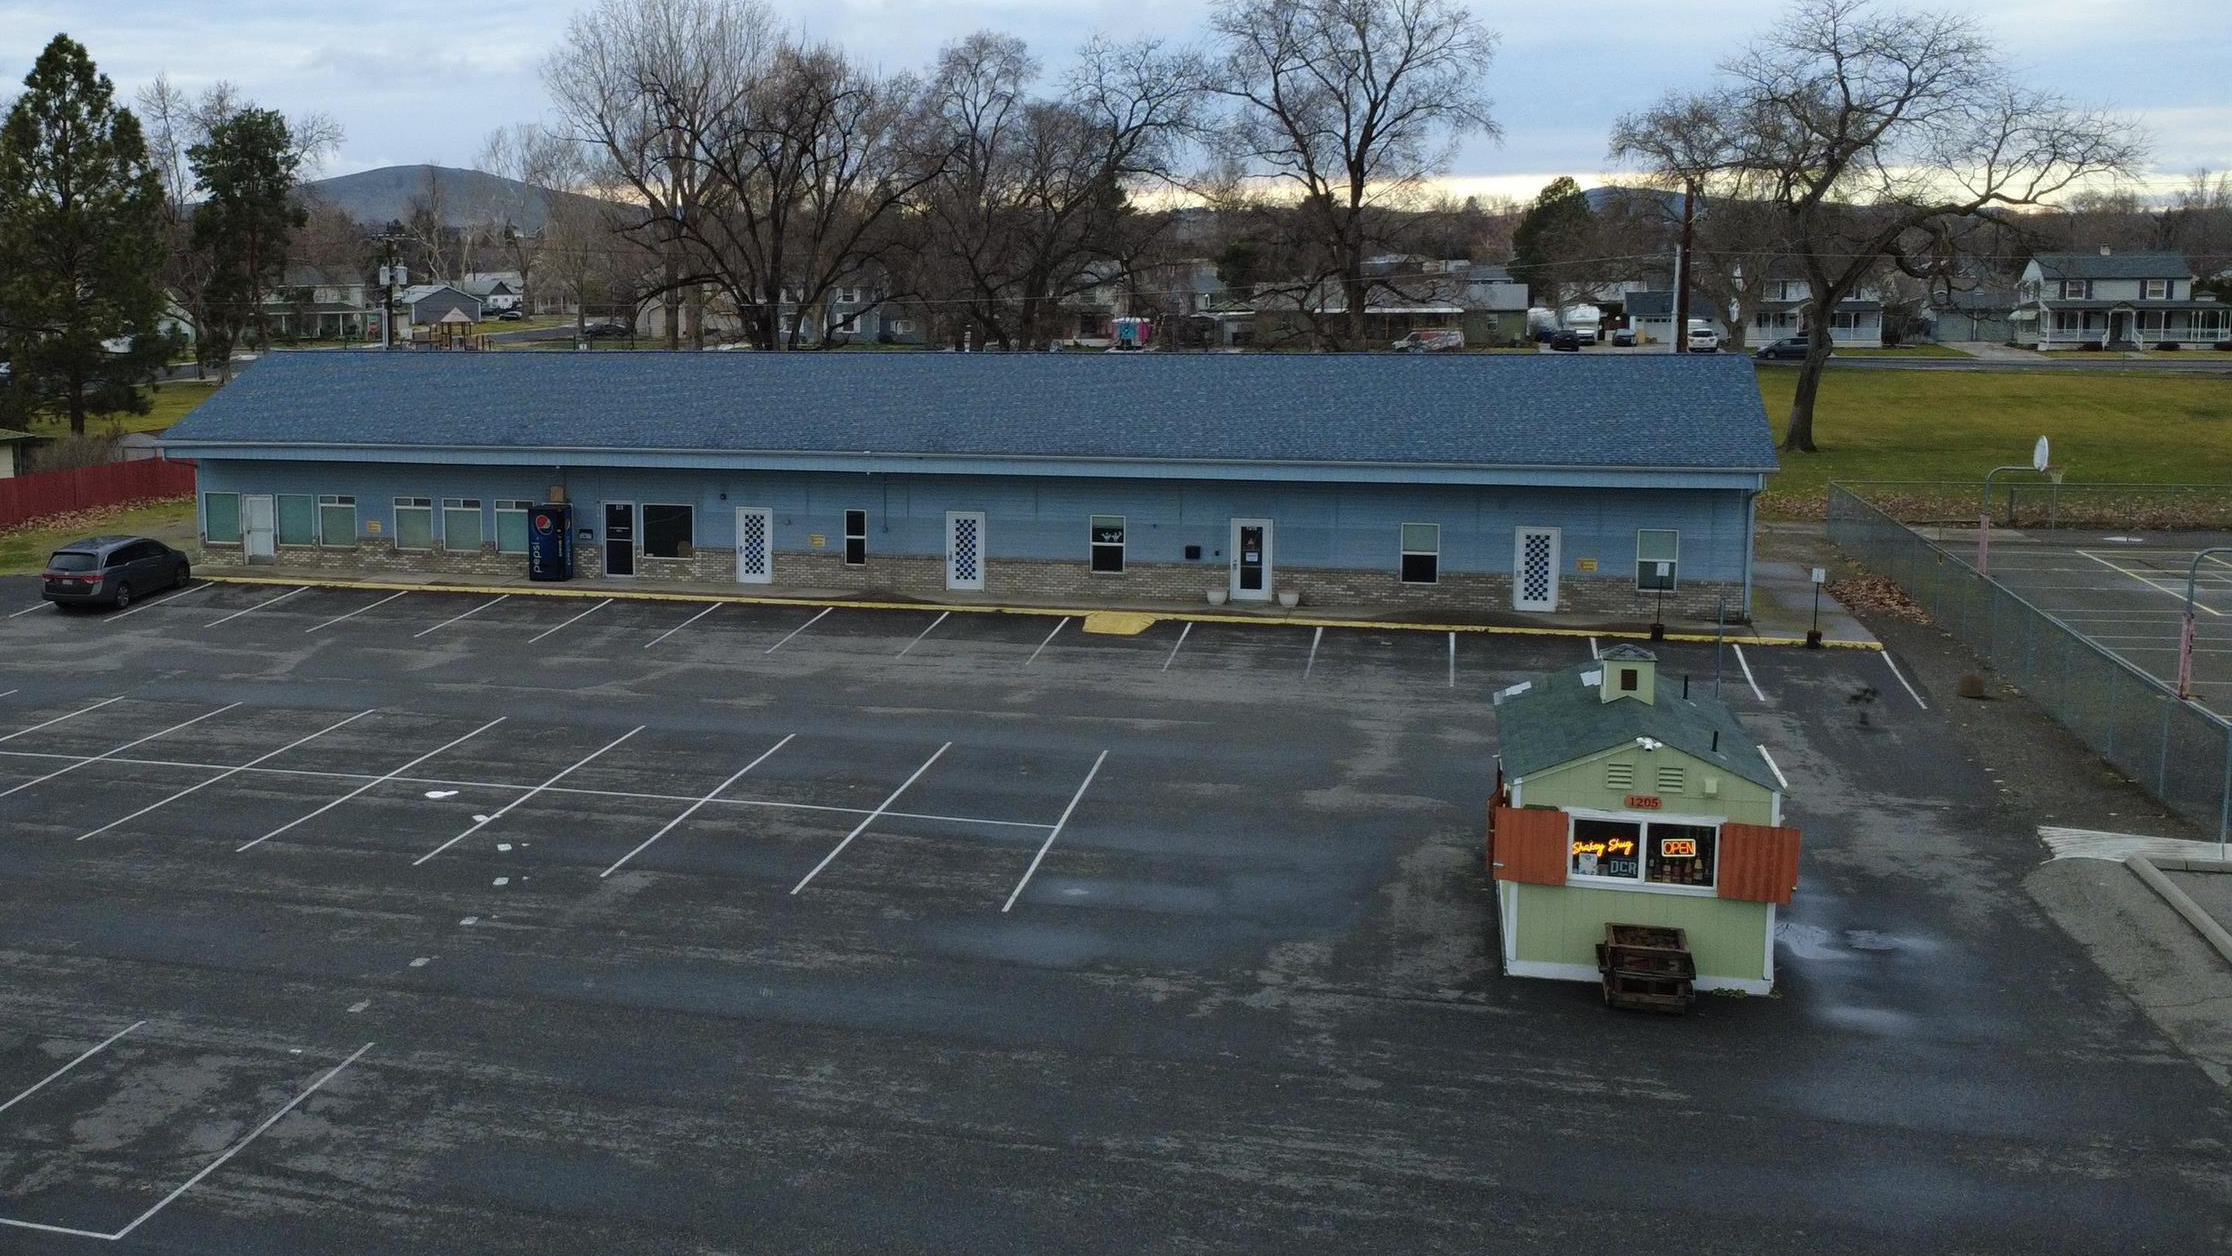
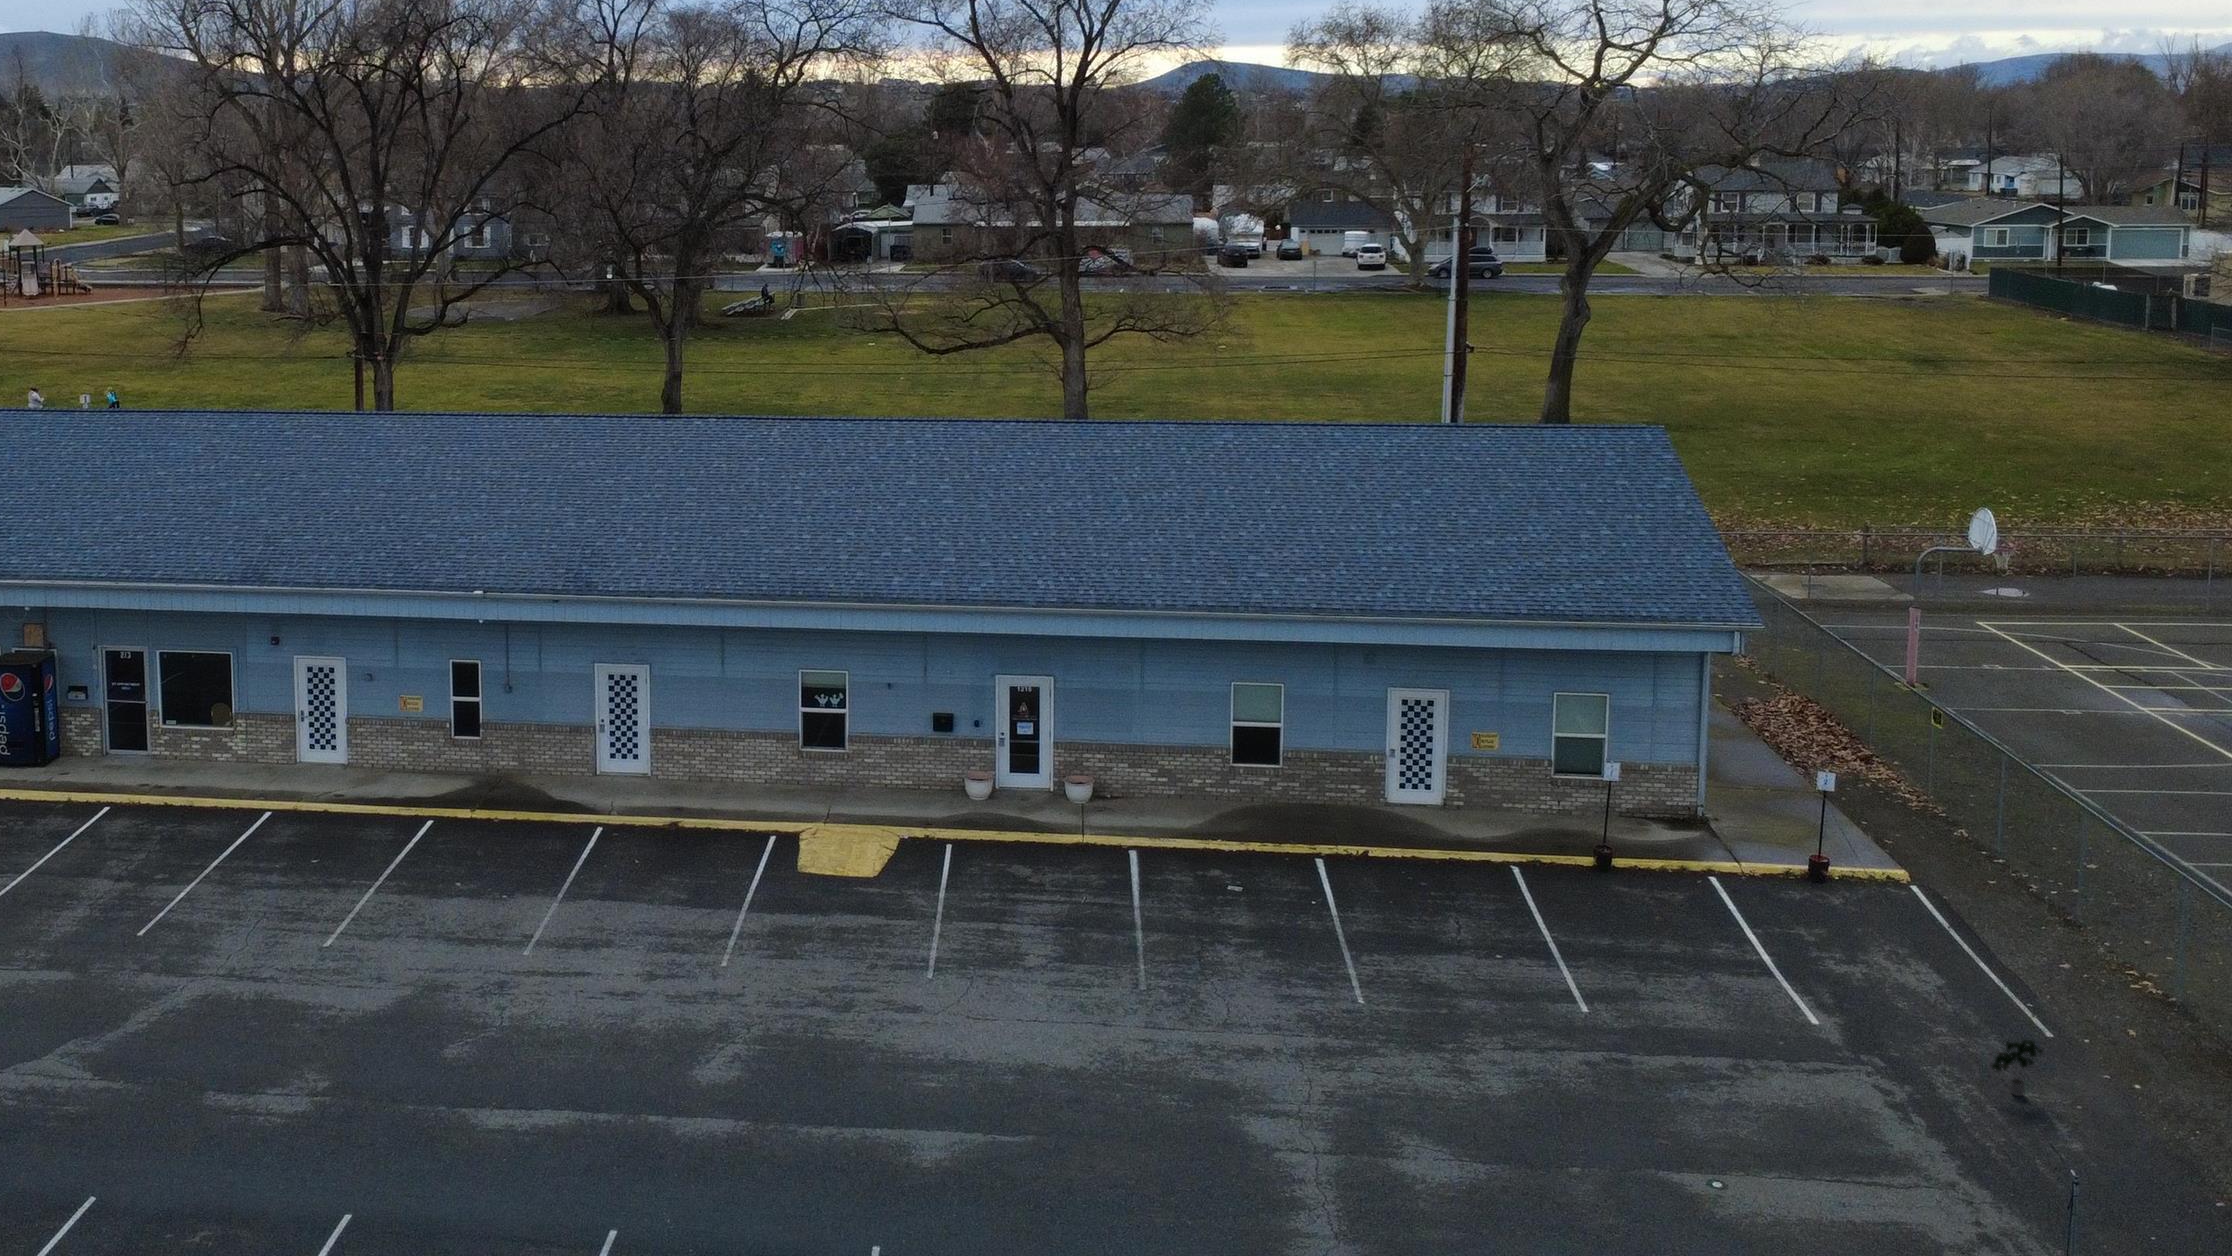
wooden bucket: present [1958,675,1984,697] -> none [2091,974,2133,1013]

